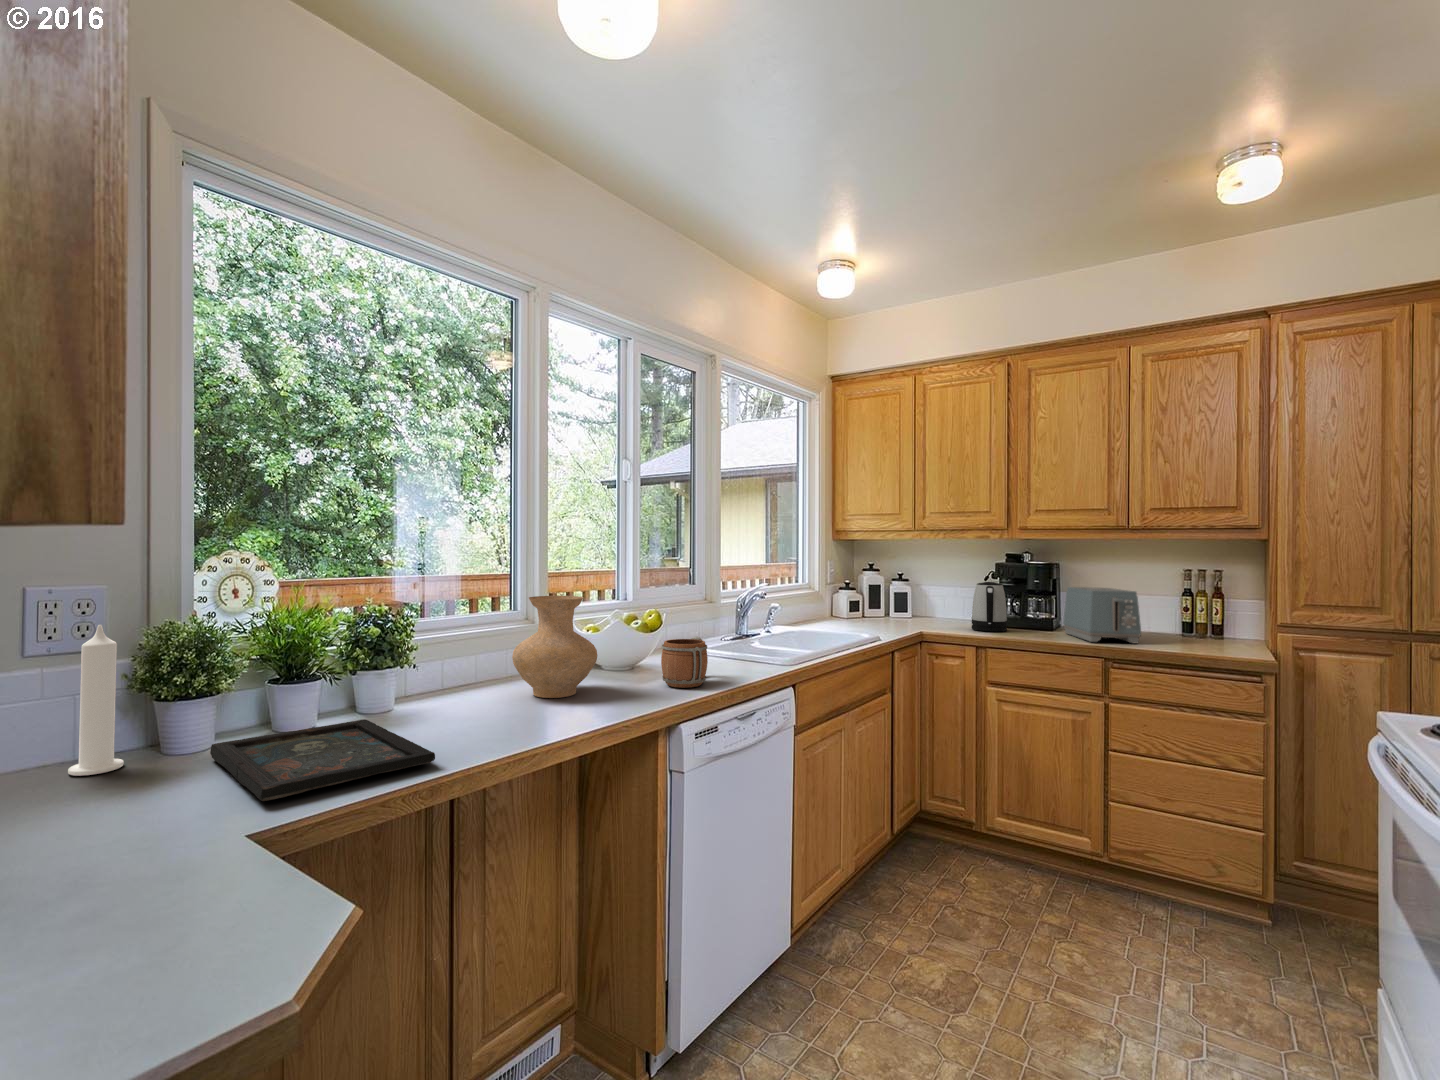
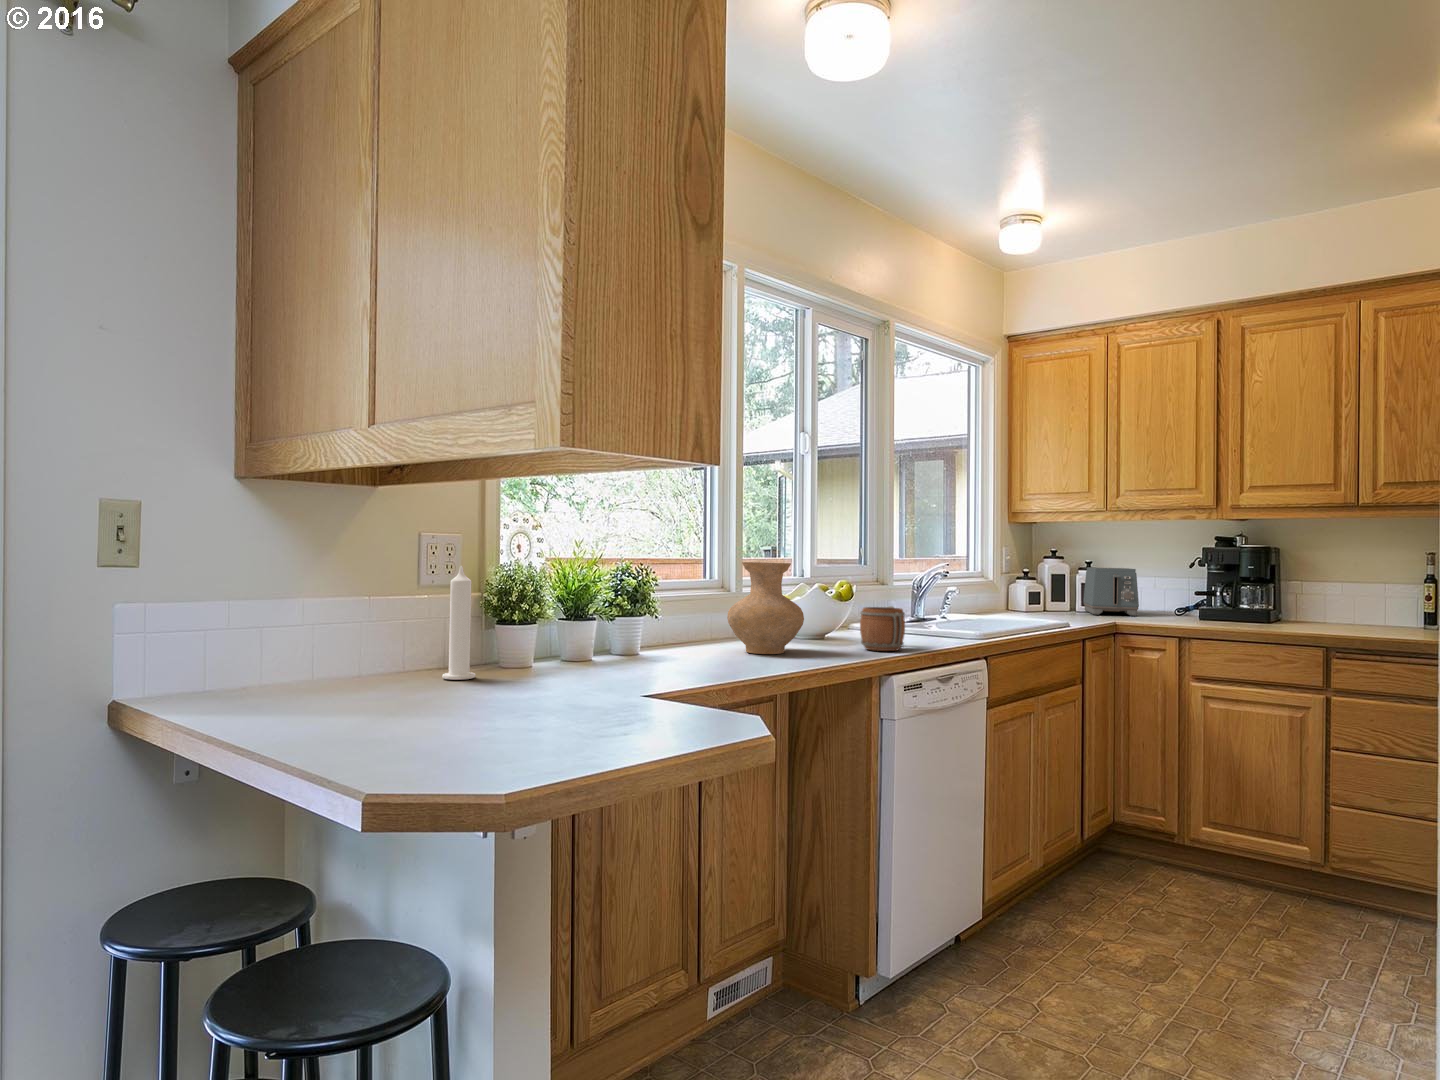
kettle: present [972,582,1007,631] -> none [1173,568,1215,622]
toaster: present [1063,587,1141,644] -> present [1083,567,1139,616]
tray: present [210,719,435,801] -> none [535,656,718,690]

